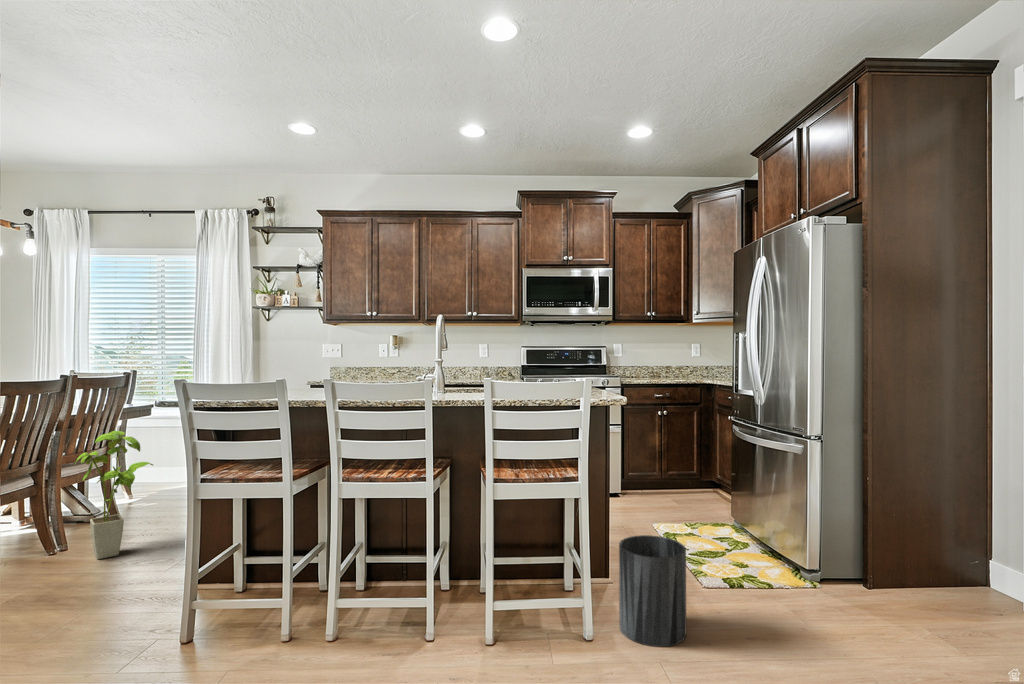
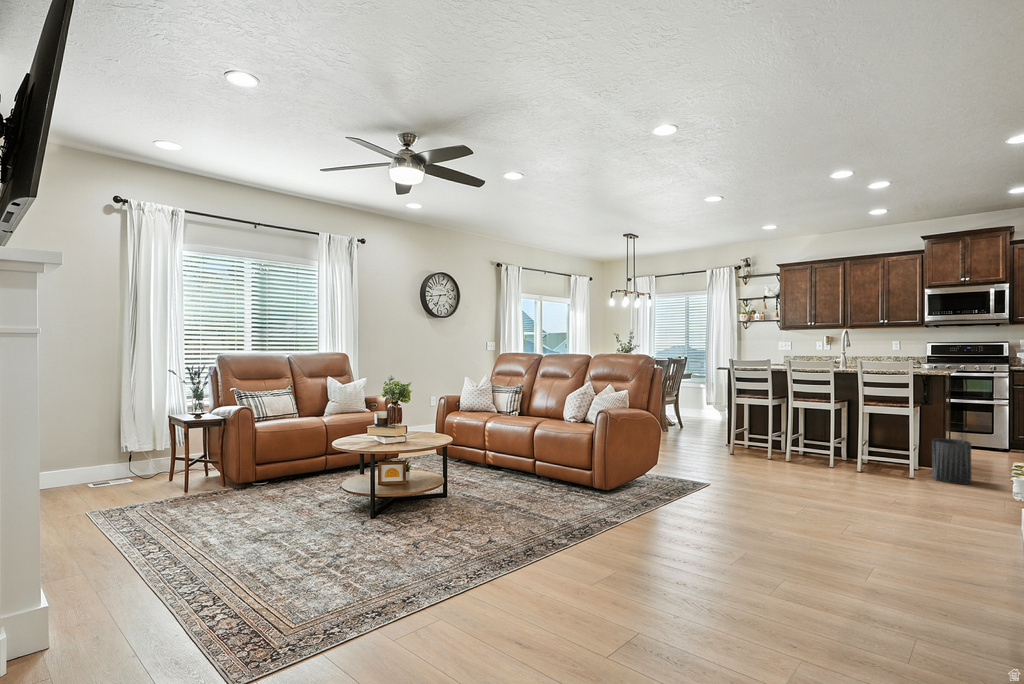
house plant: present [76,431,153,559] -> none [677,381,704,432]

